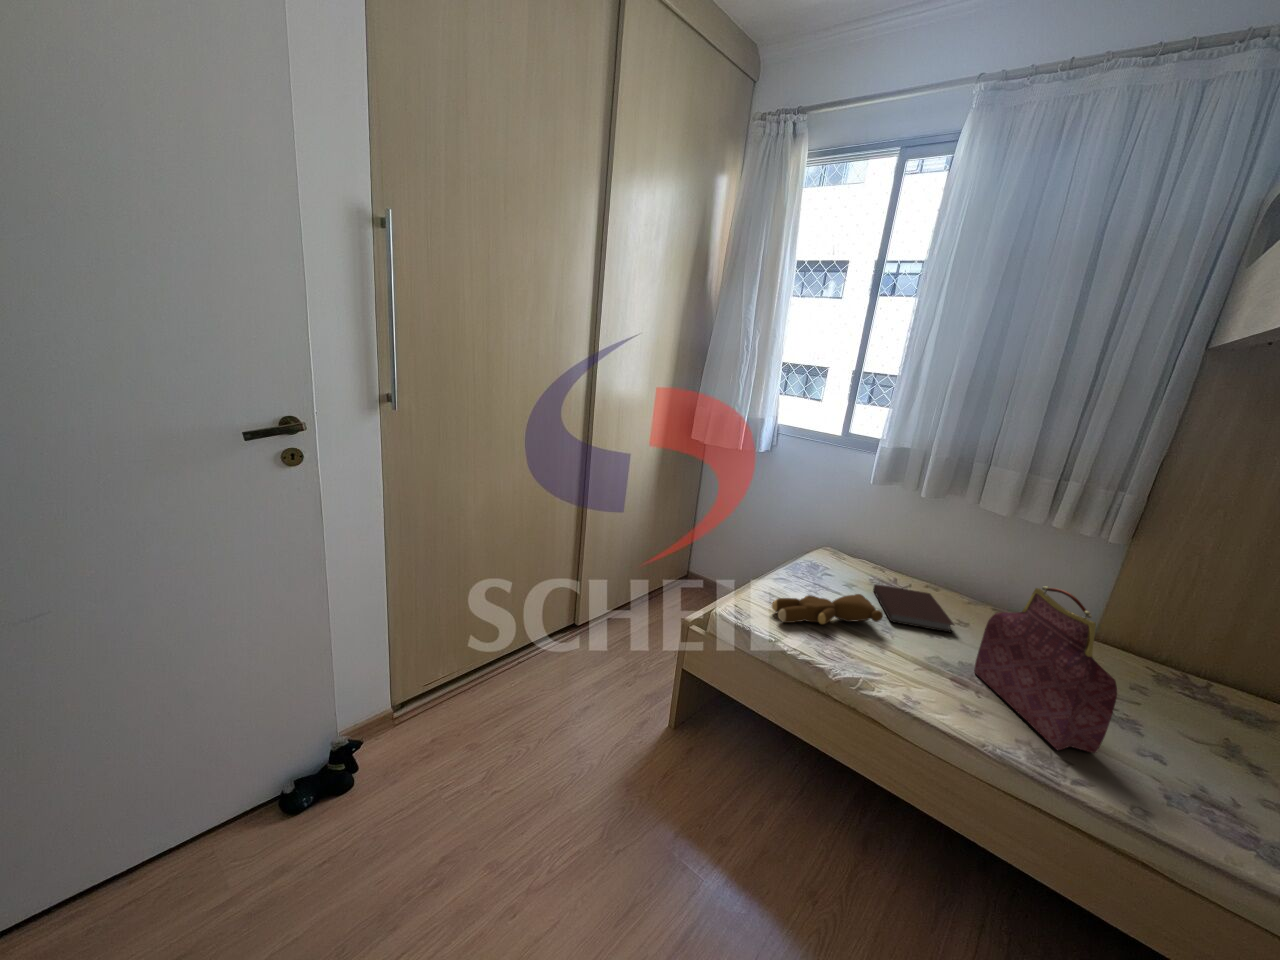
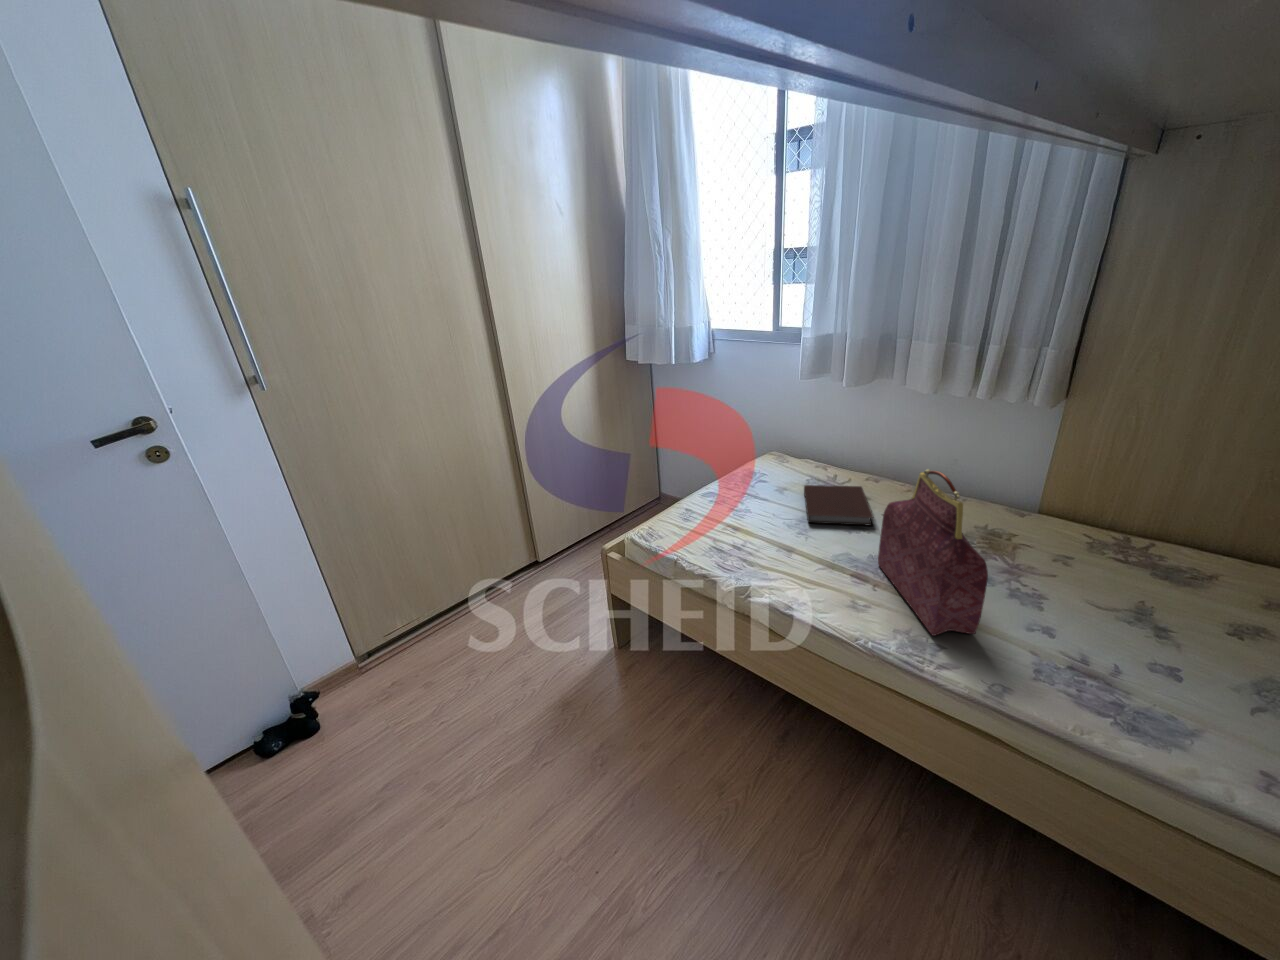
teddy bear: present [772,594,883,624] -> none [684,499,794,539]

